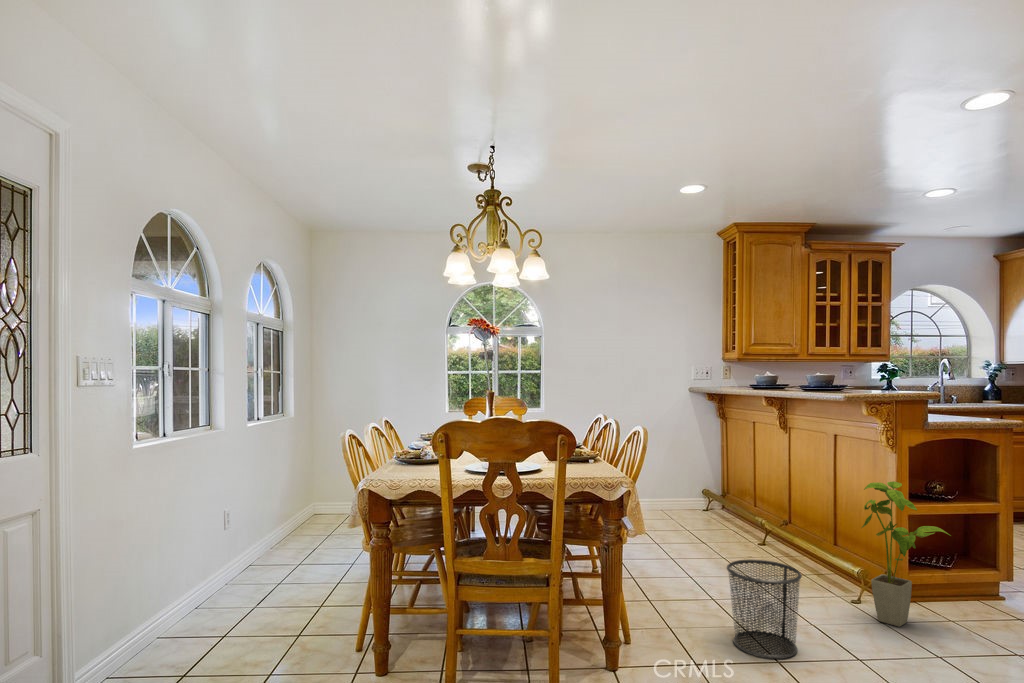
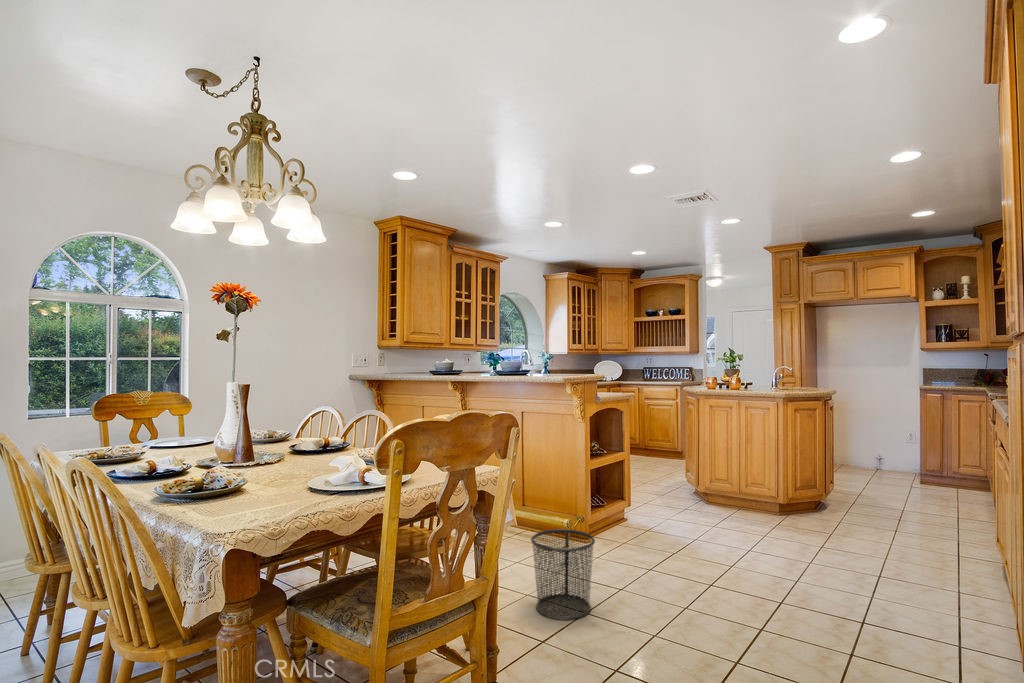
house plant: present [862,481,950,627] -> none [577,445,636,559]

